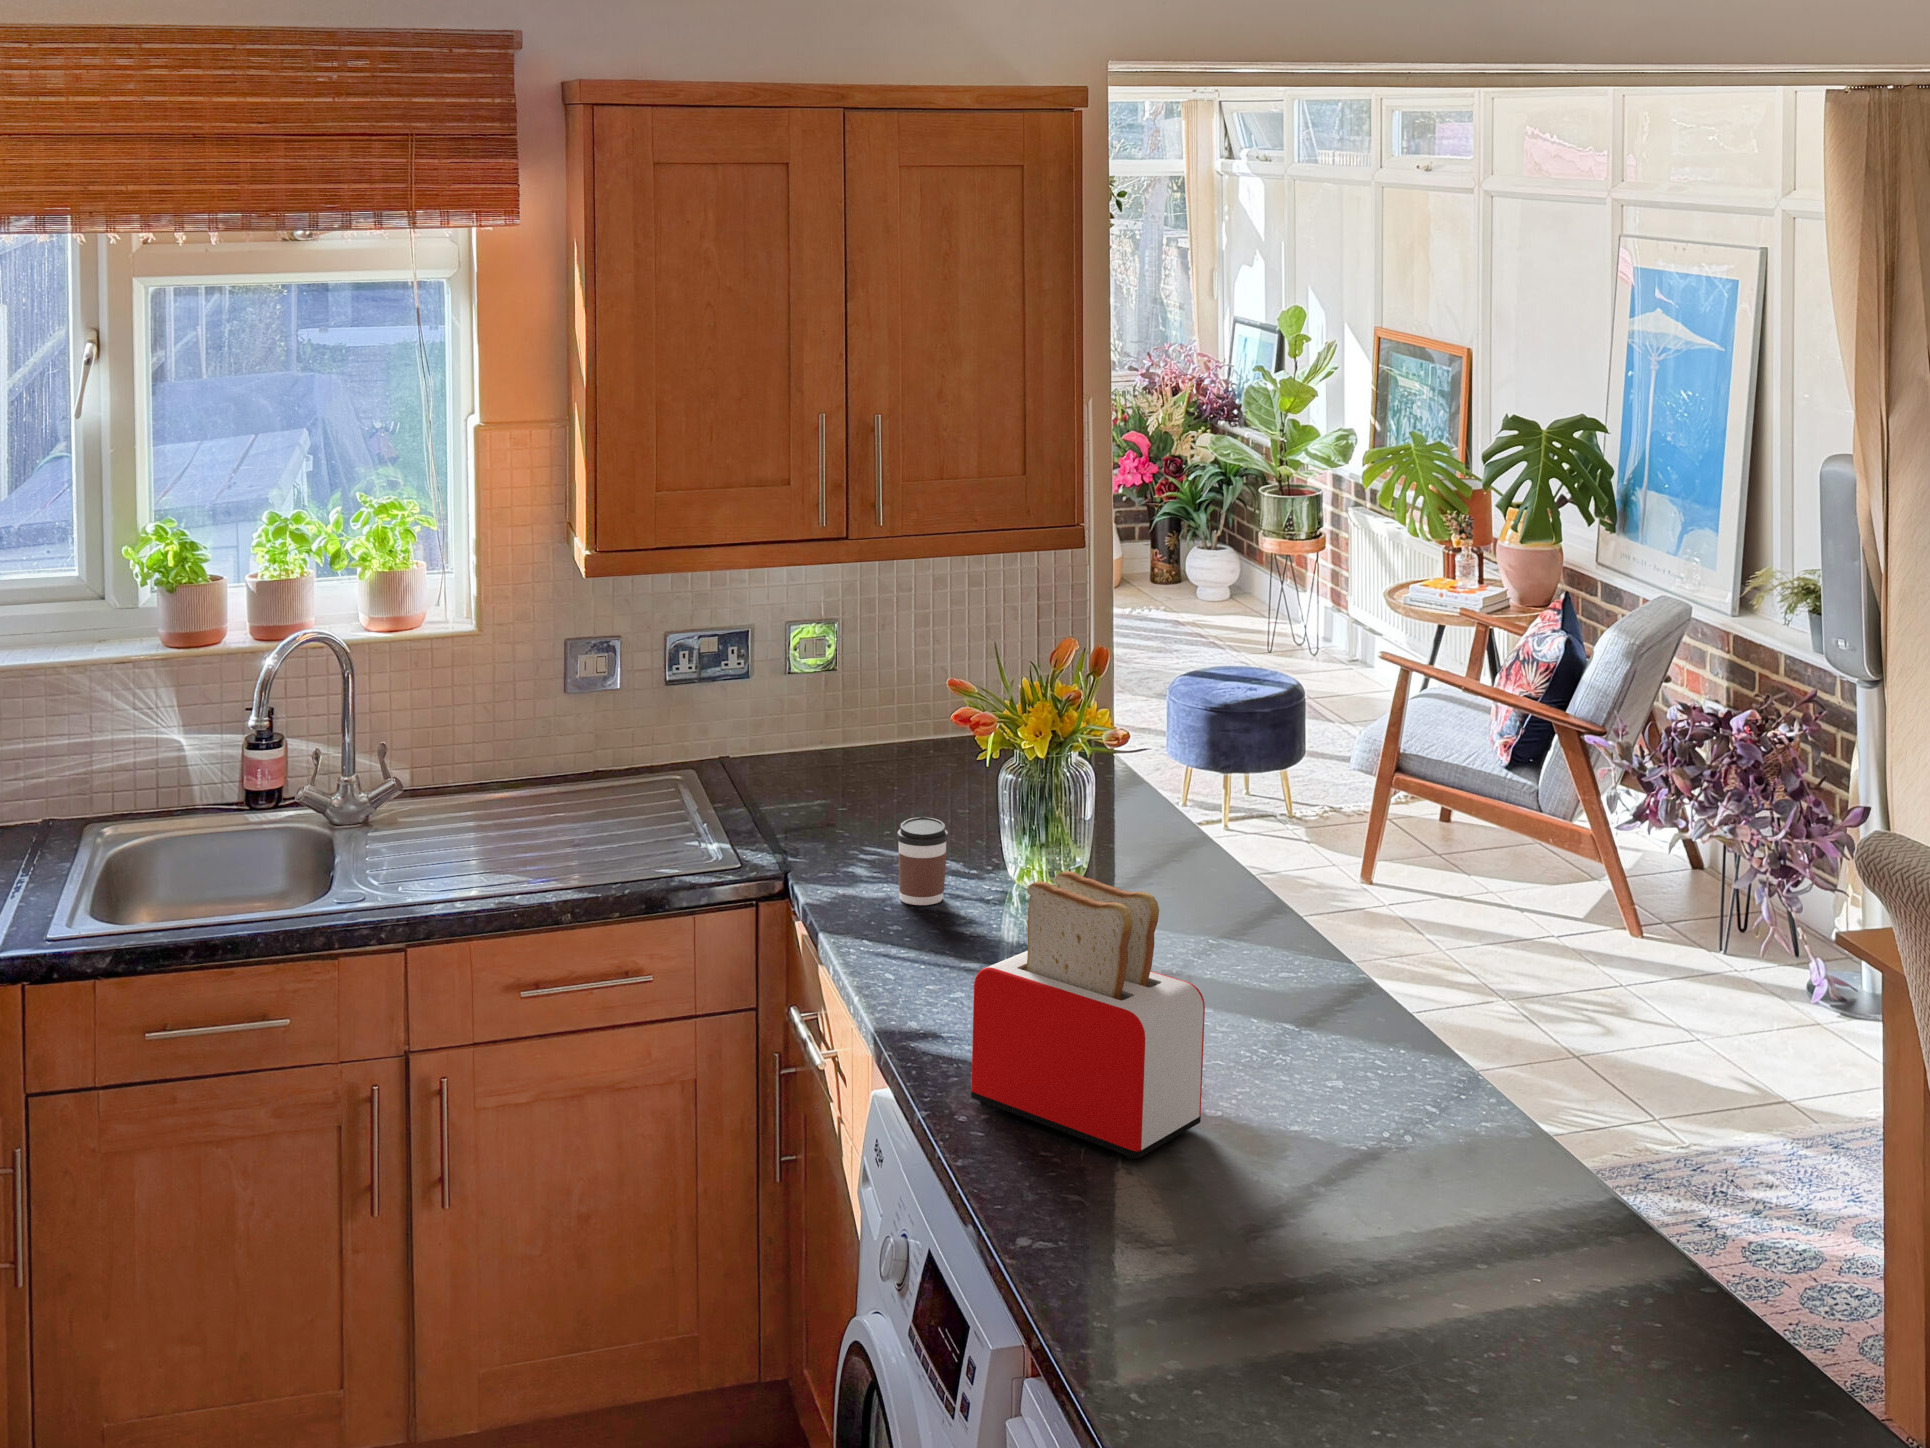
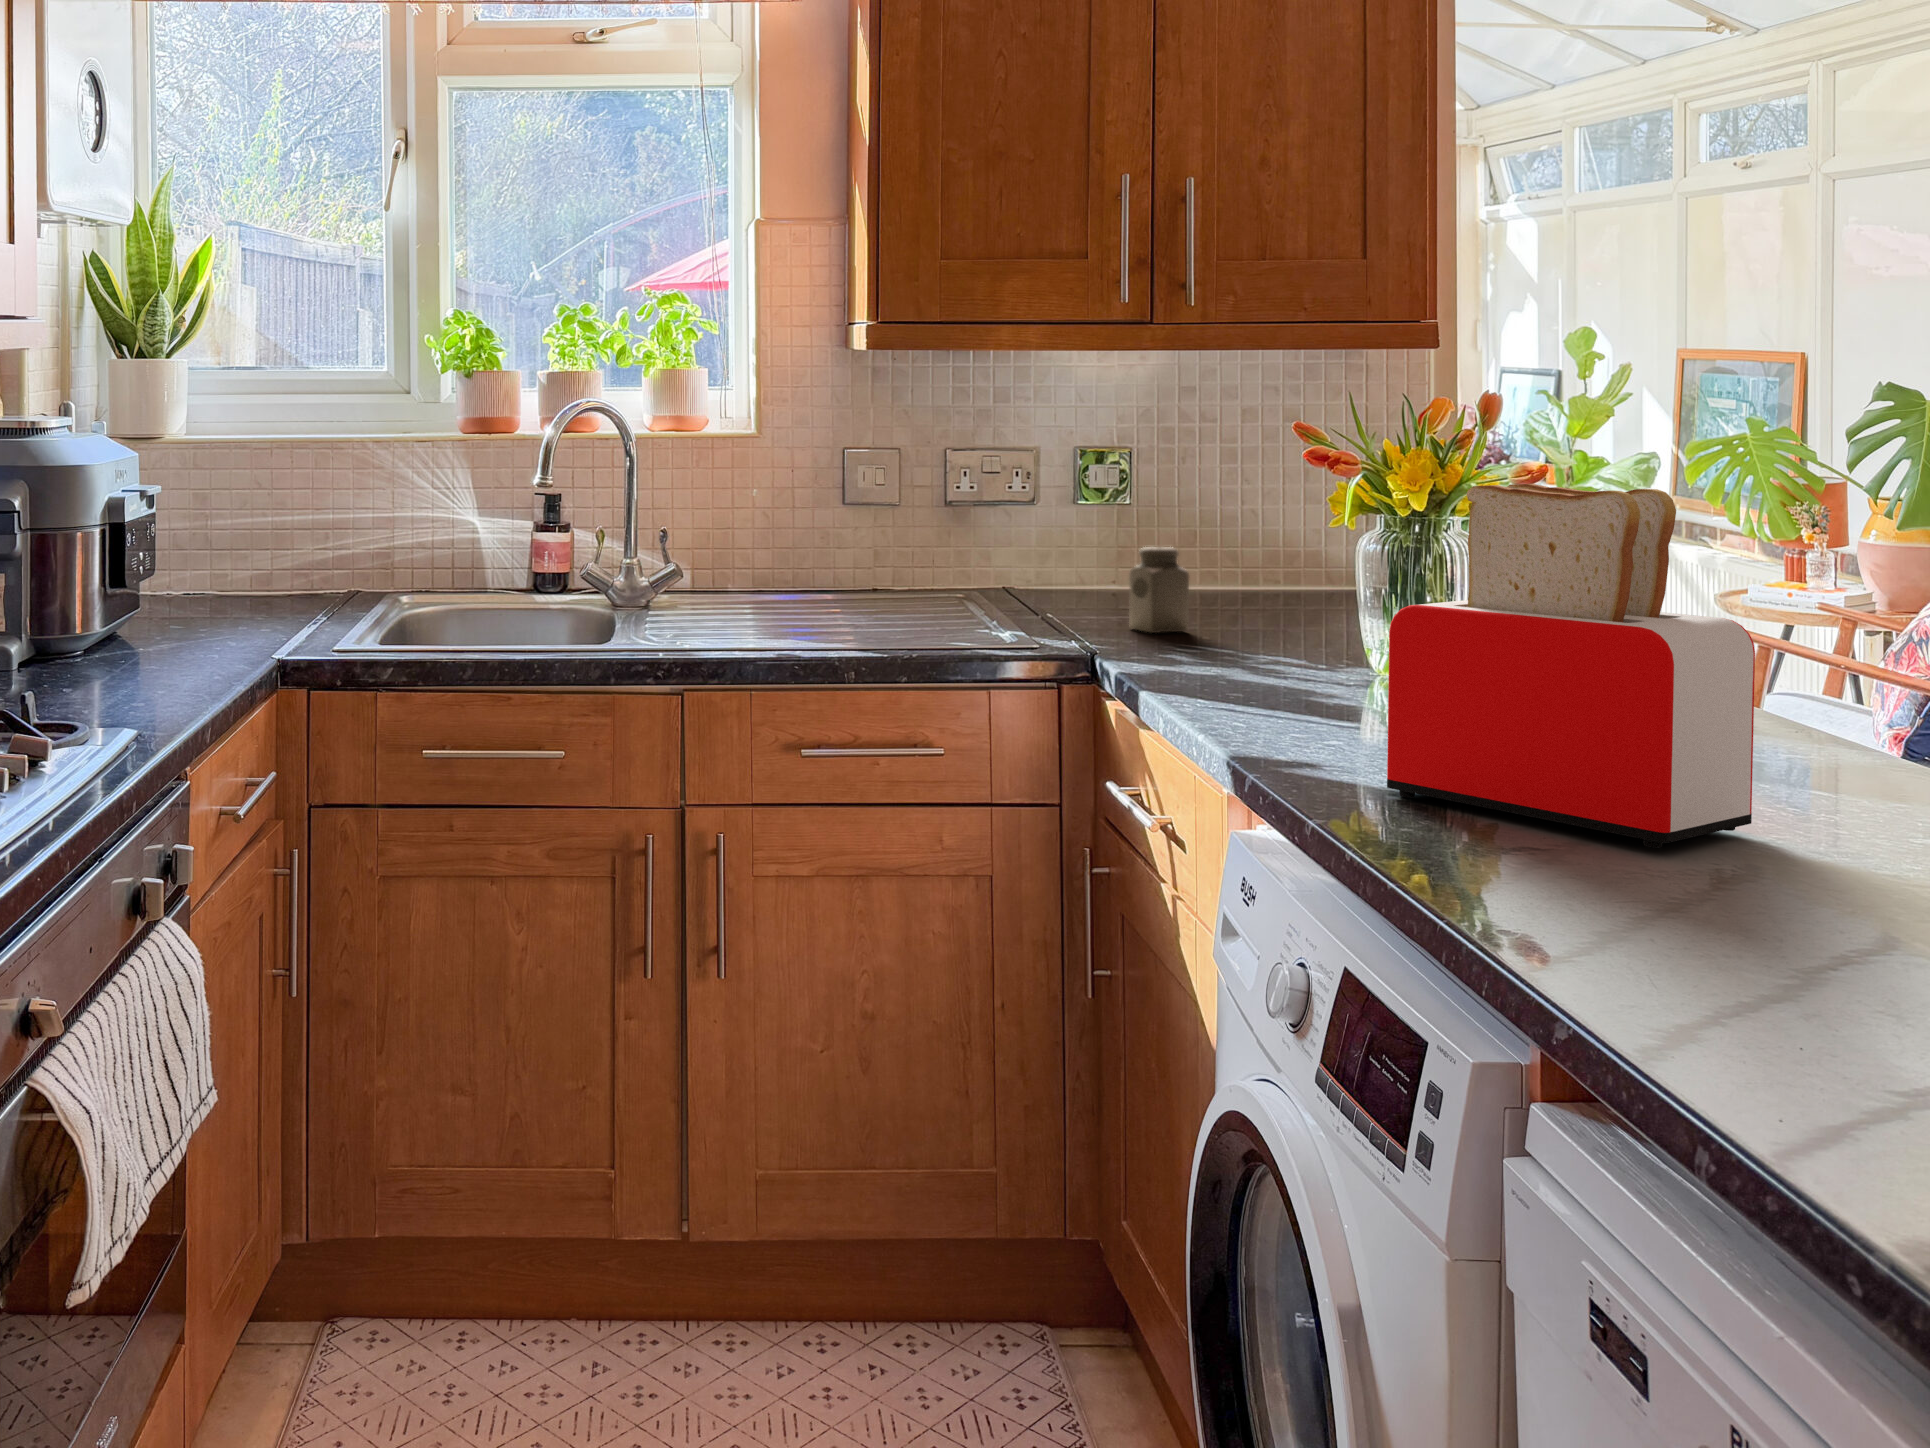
salt shaker: none [812,768,862,847] -> present [1129,547,1189,633]
coffee cup: present [897,817,948,905] -> none [1243,569,1307,668]

